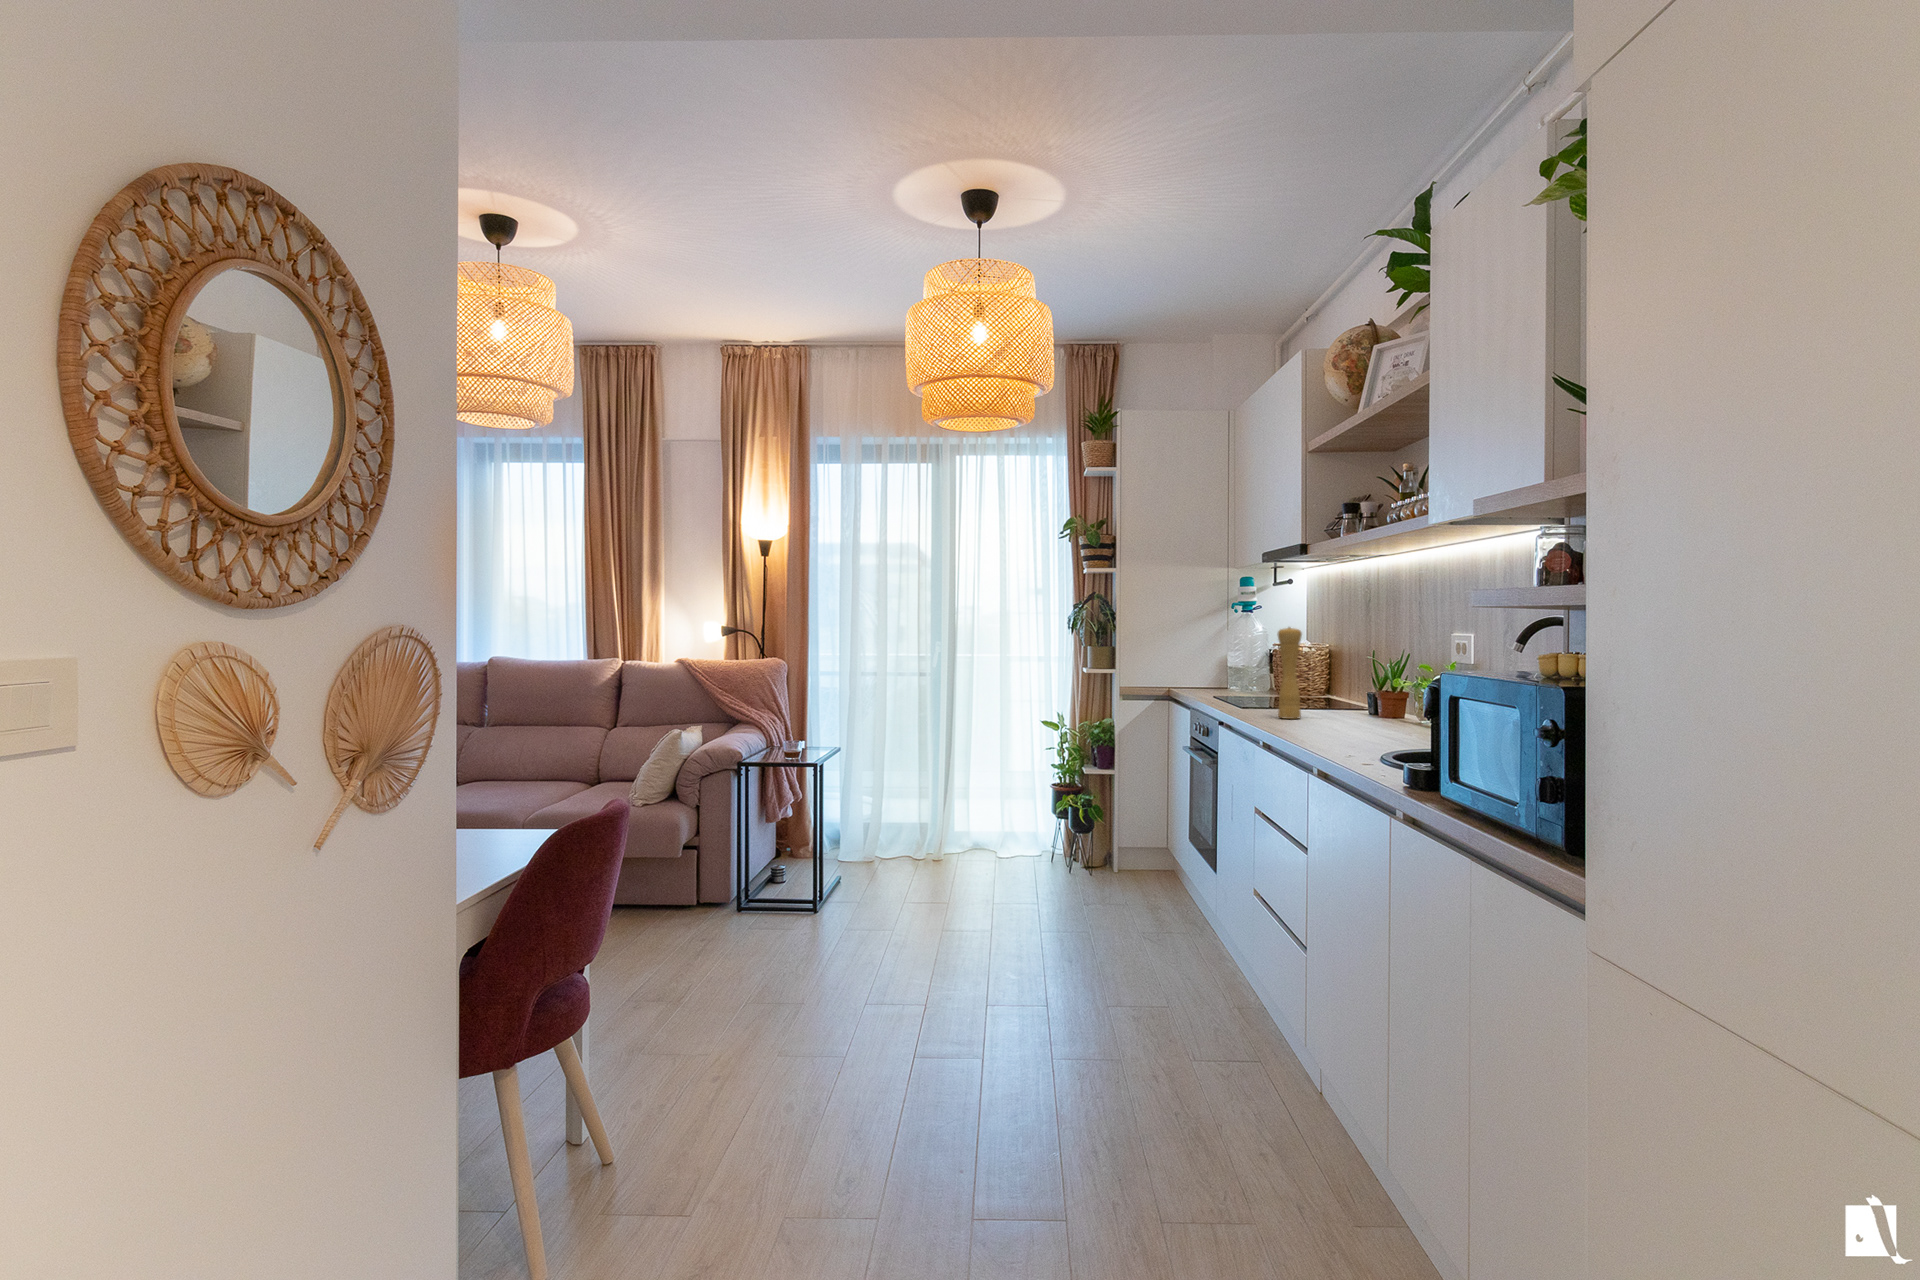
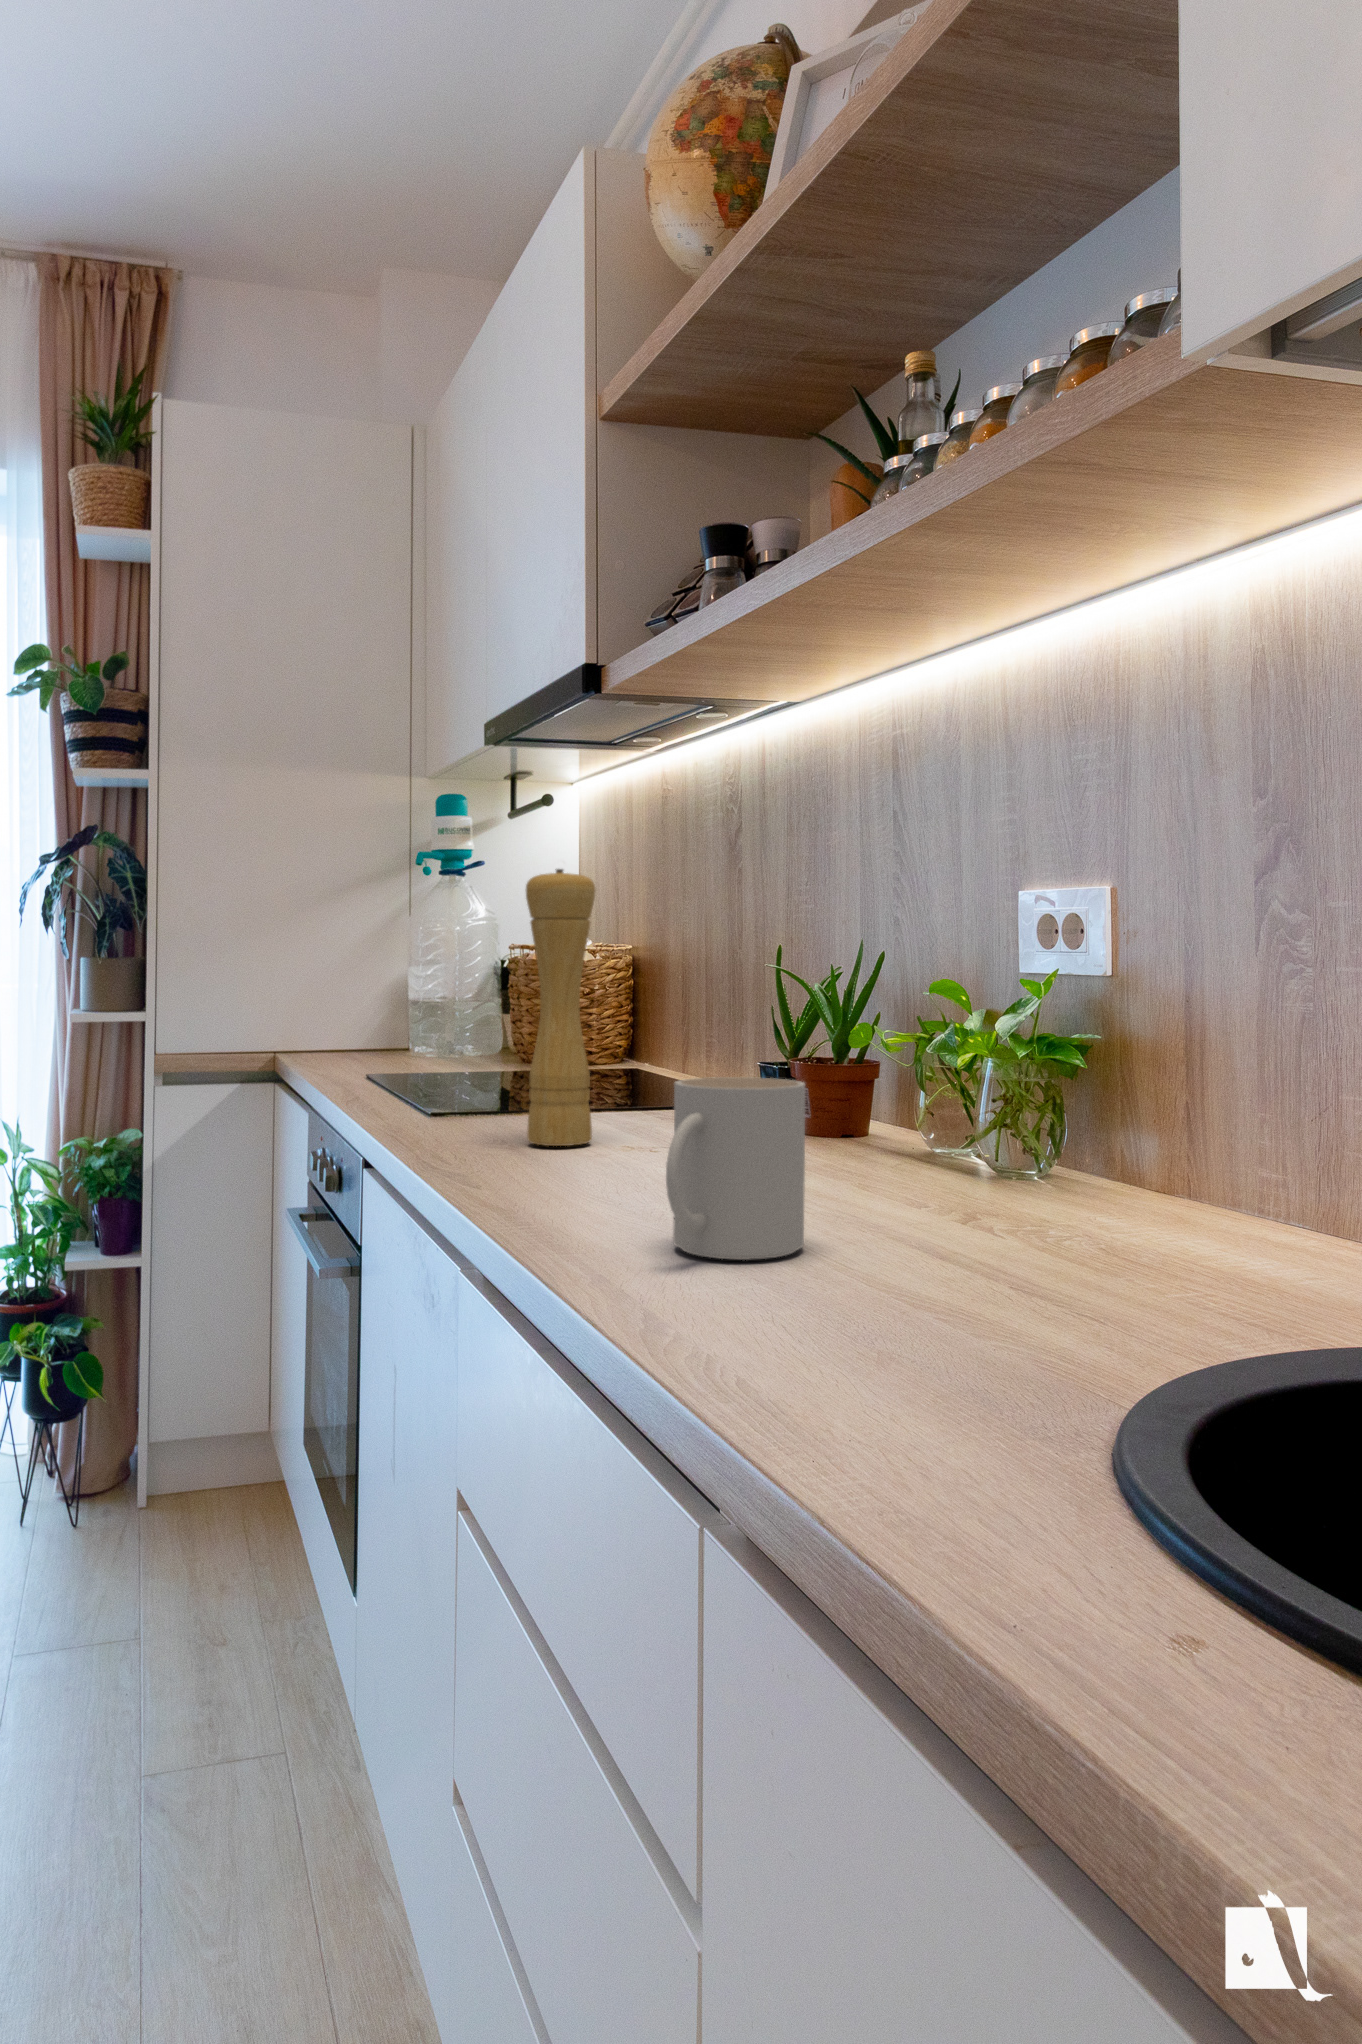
mug: none [1312,694,1353,741] -> present [666,1077,805,1260]

